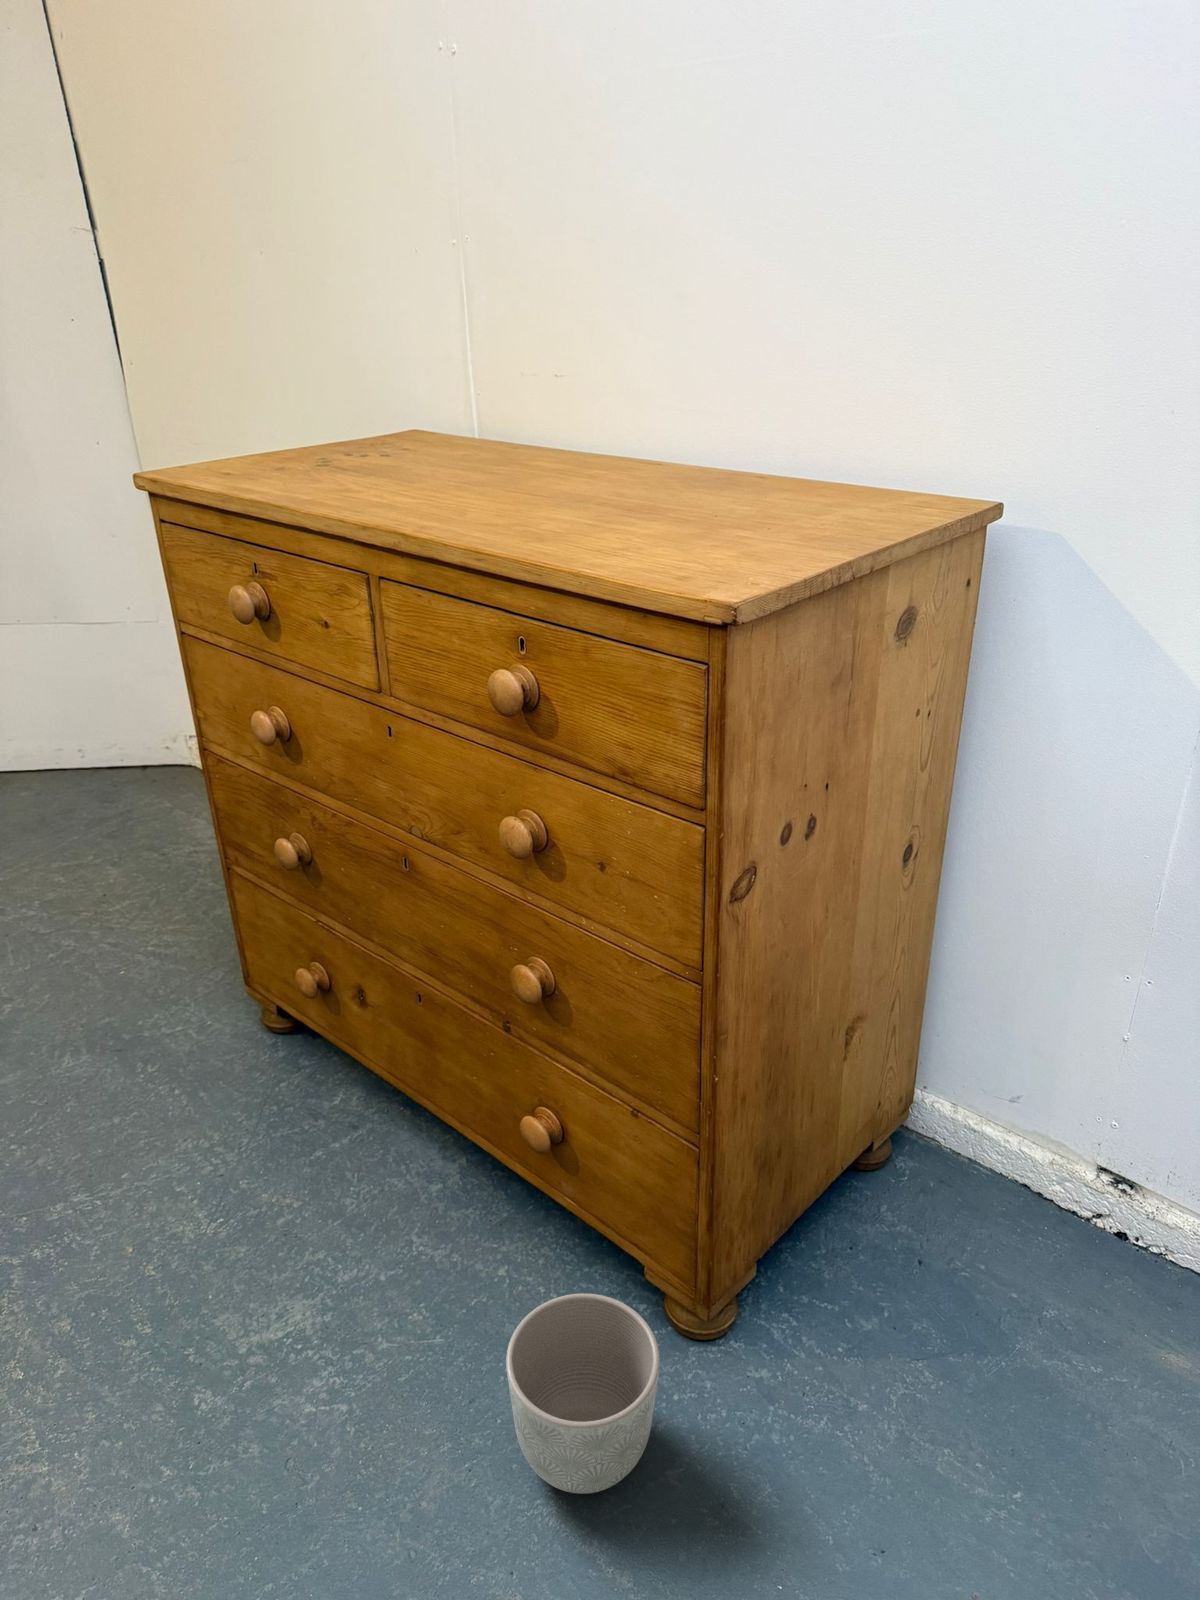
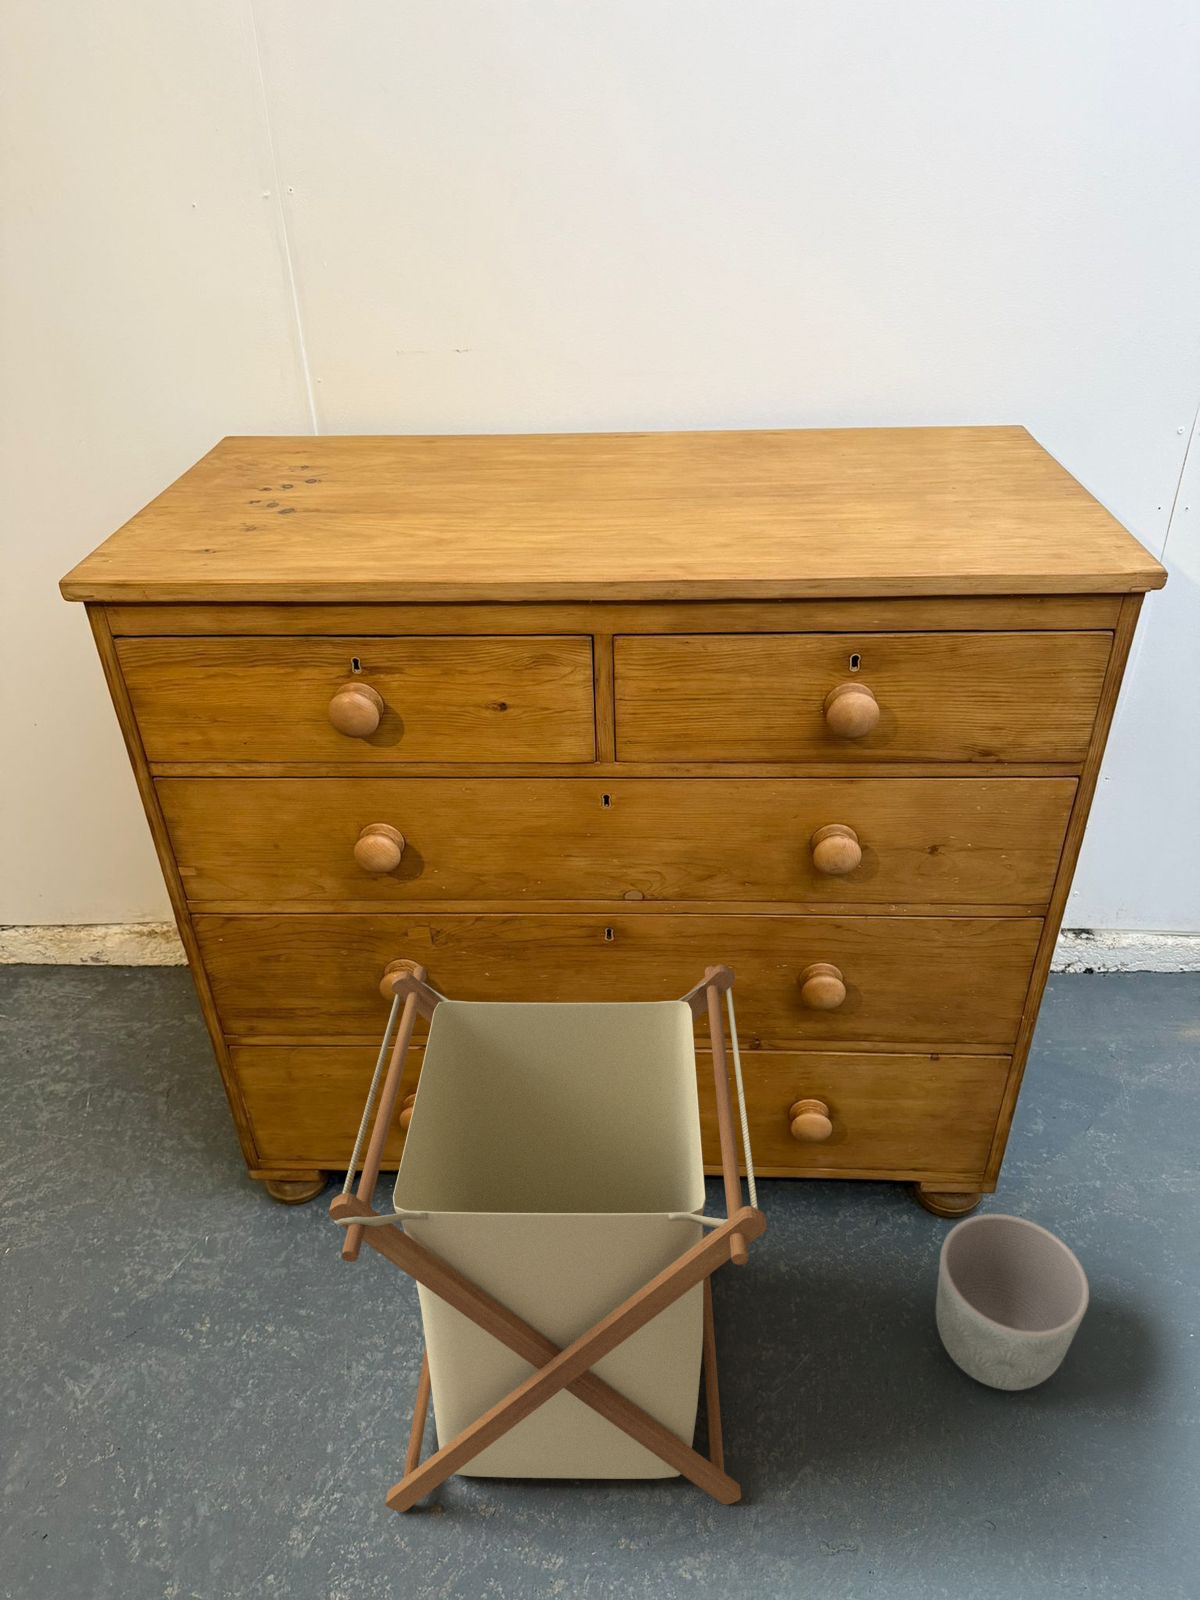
laundry basket: none [27,840,472,1382] -> present [329,965,767,1512]

